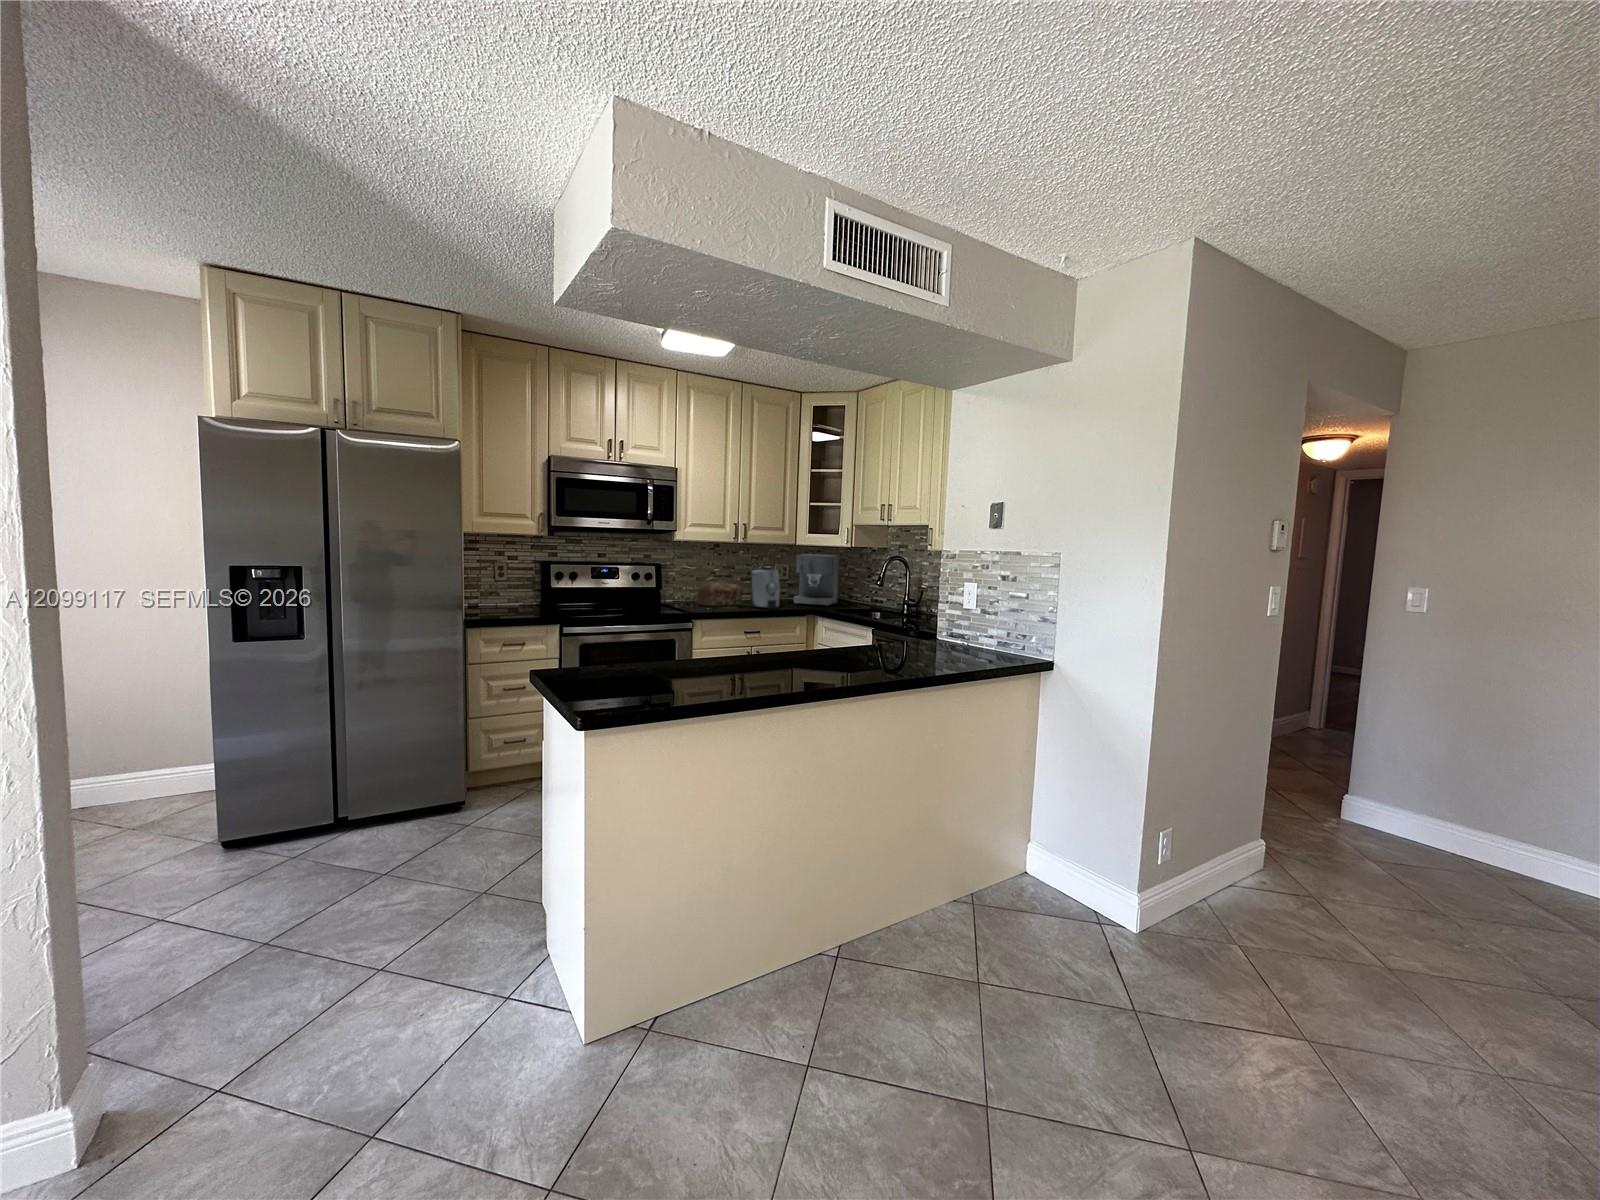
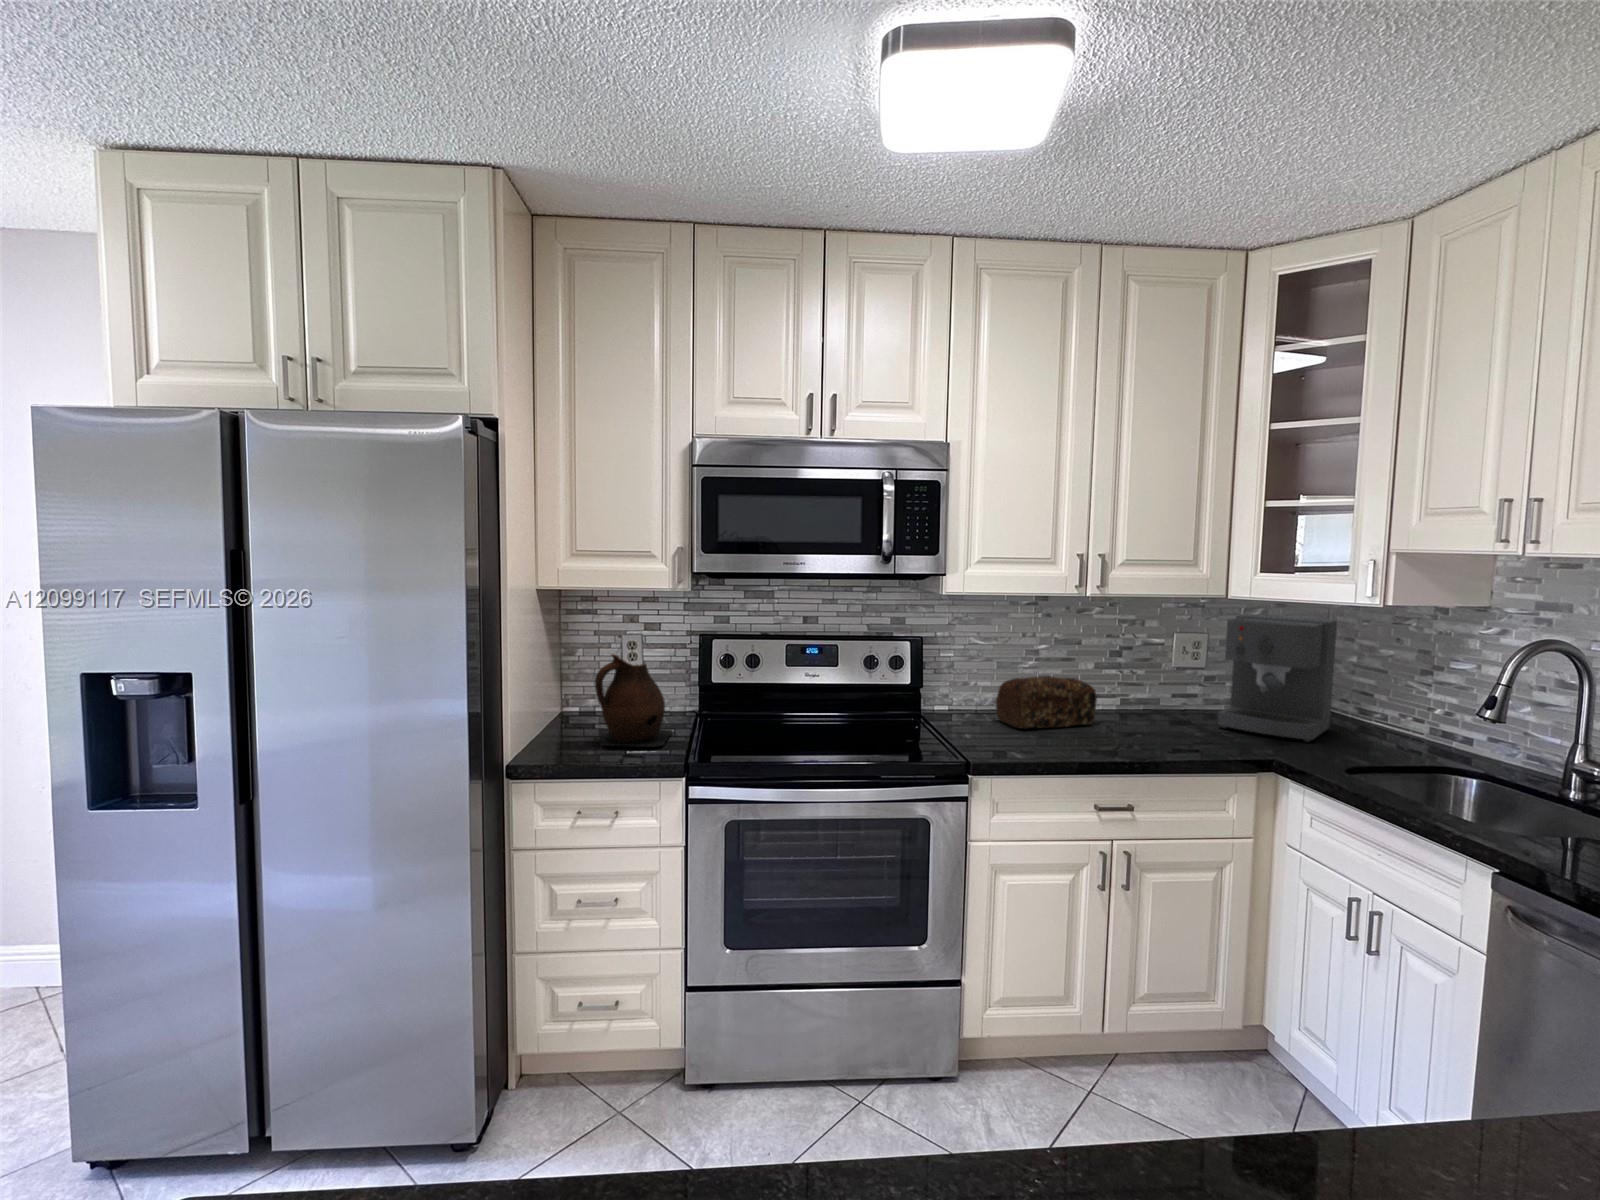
ceramic pitcher: none [496,568,538,616] -> present [595,654,672,748]
soap dispenser: present [750,570,780,609] -> none [1114,657,1185,749]

